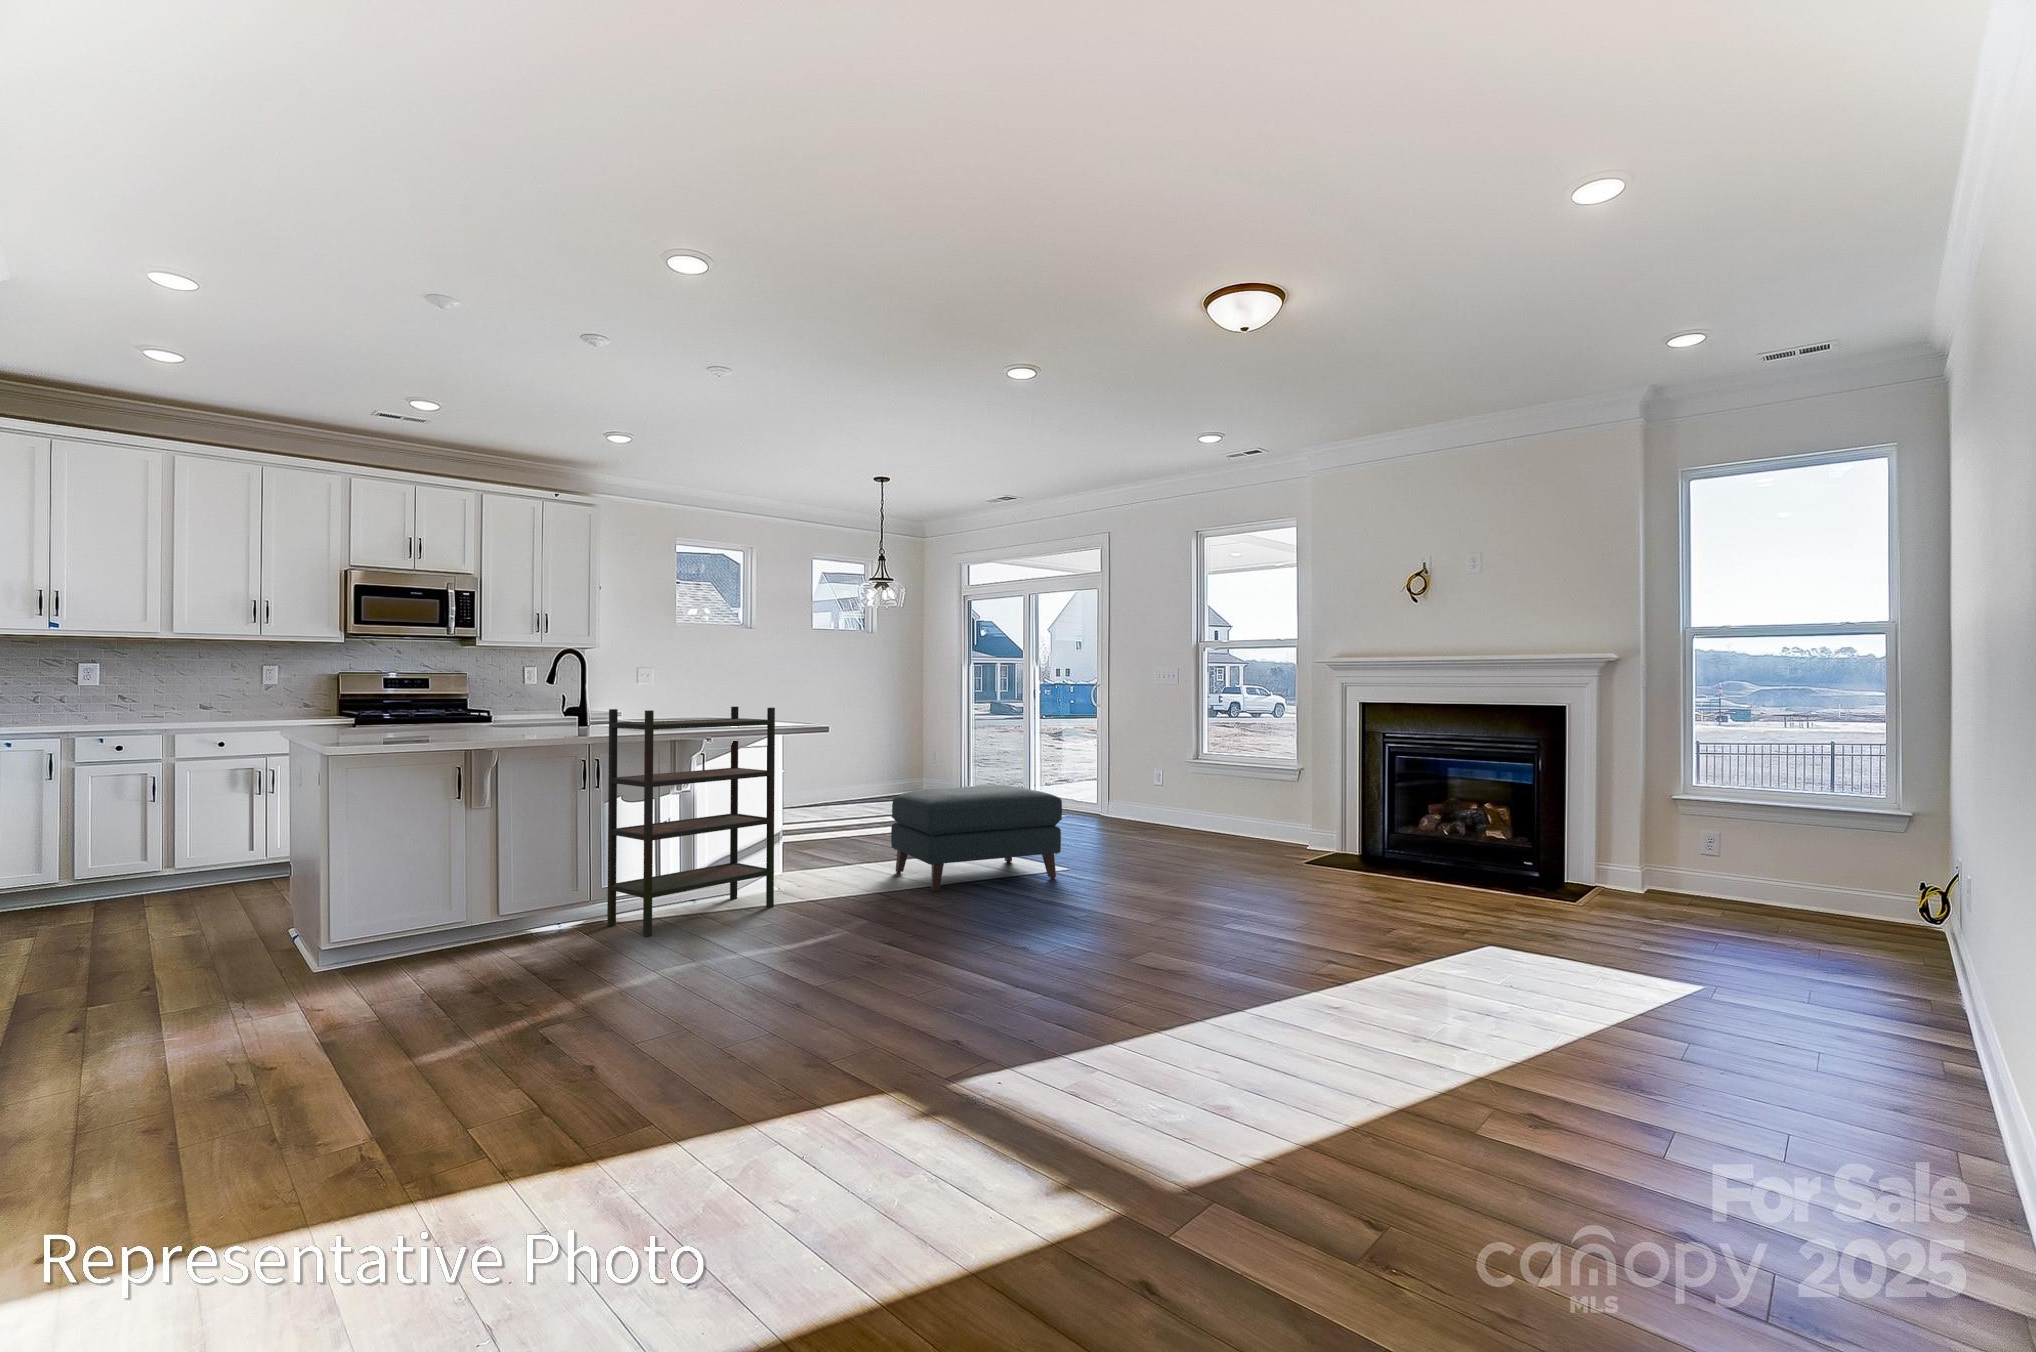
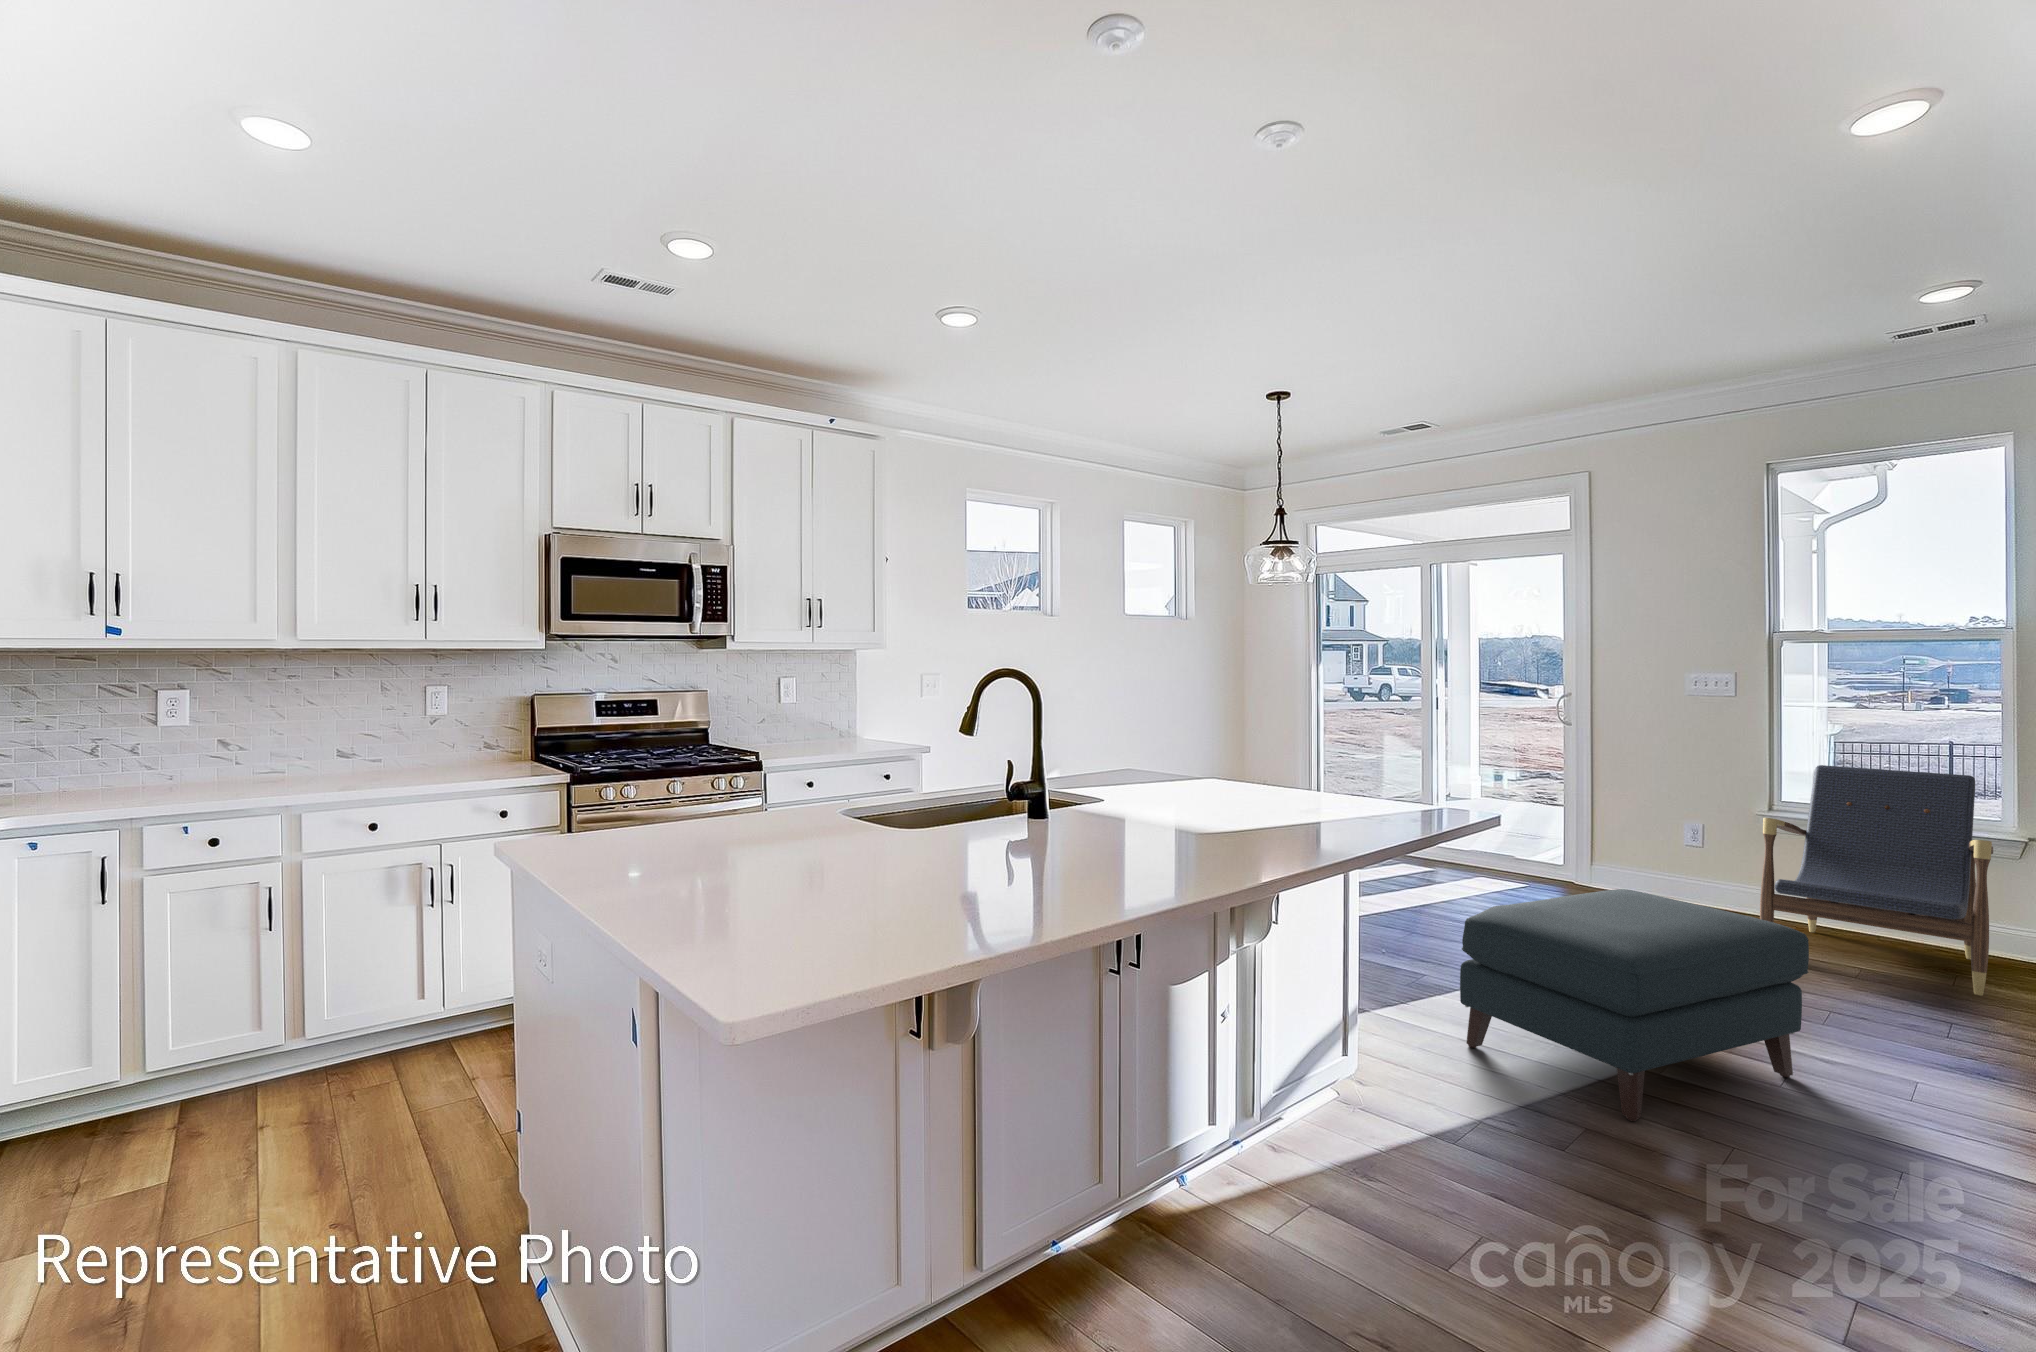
bookshelf: present [607,707,775,936] -> none [1132,779,1391,1309]
lounge chair: none [1152,725,1280,853] -> present [1760,765,1993,995]

